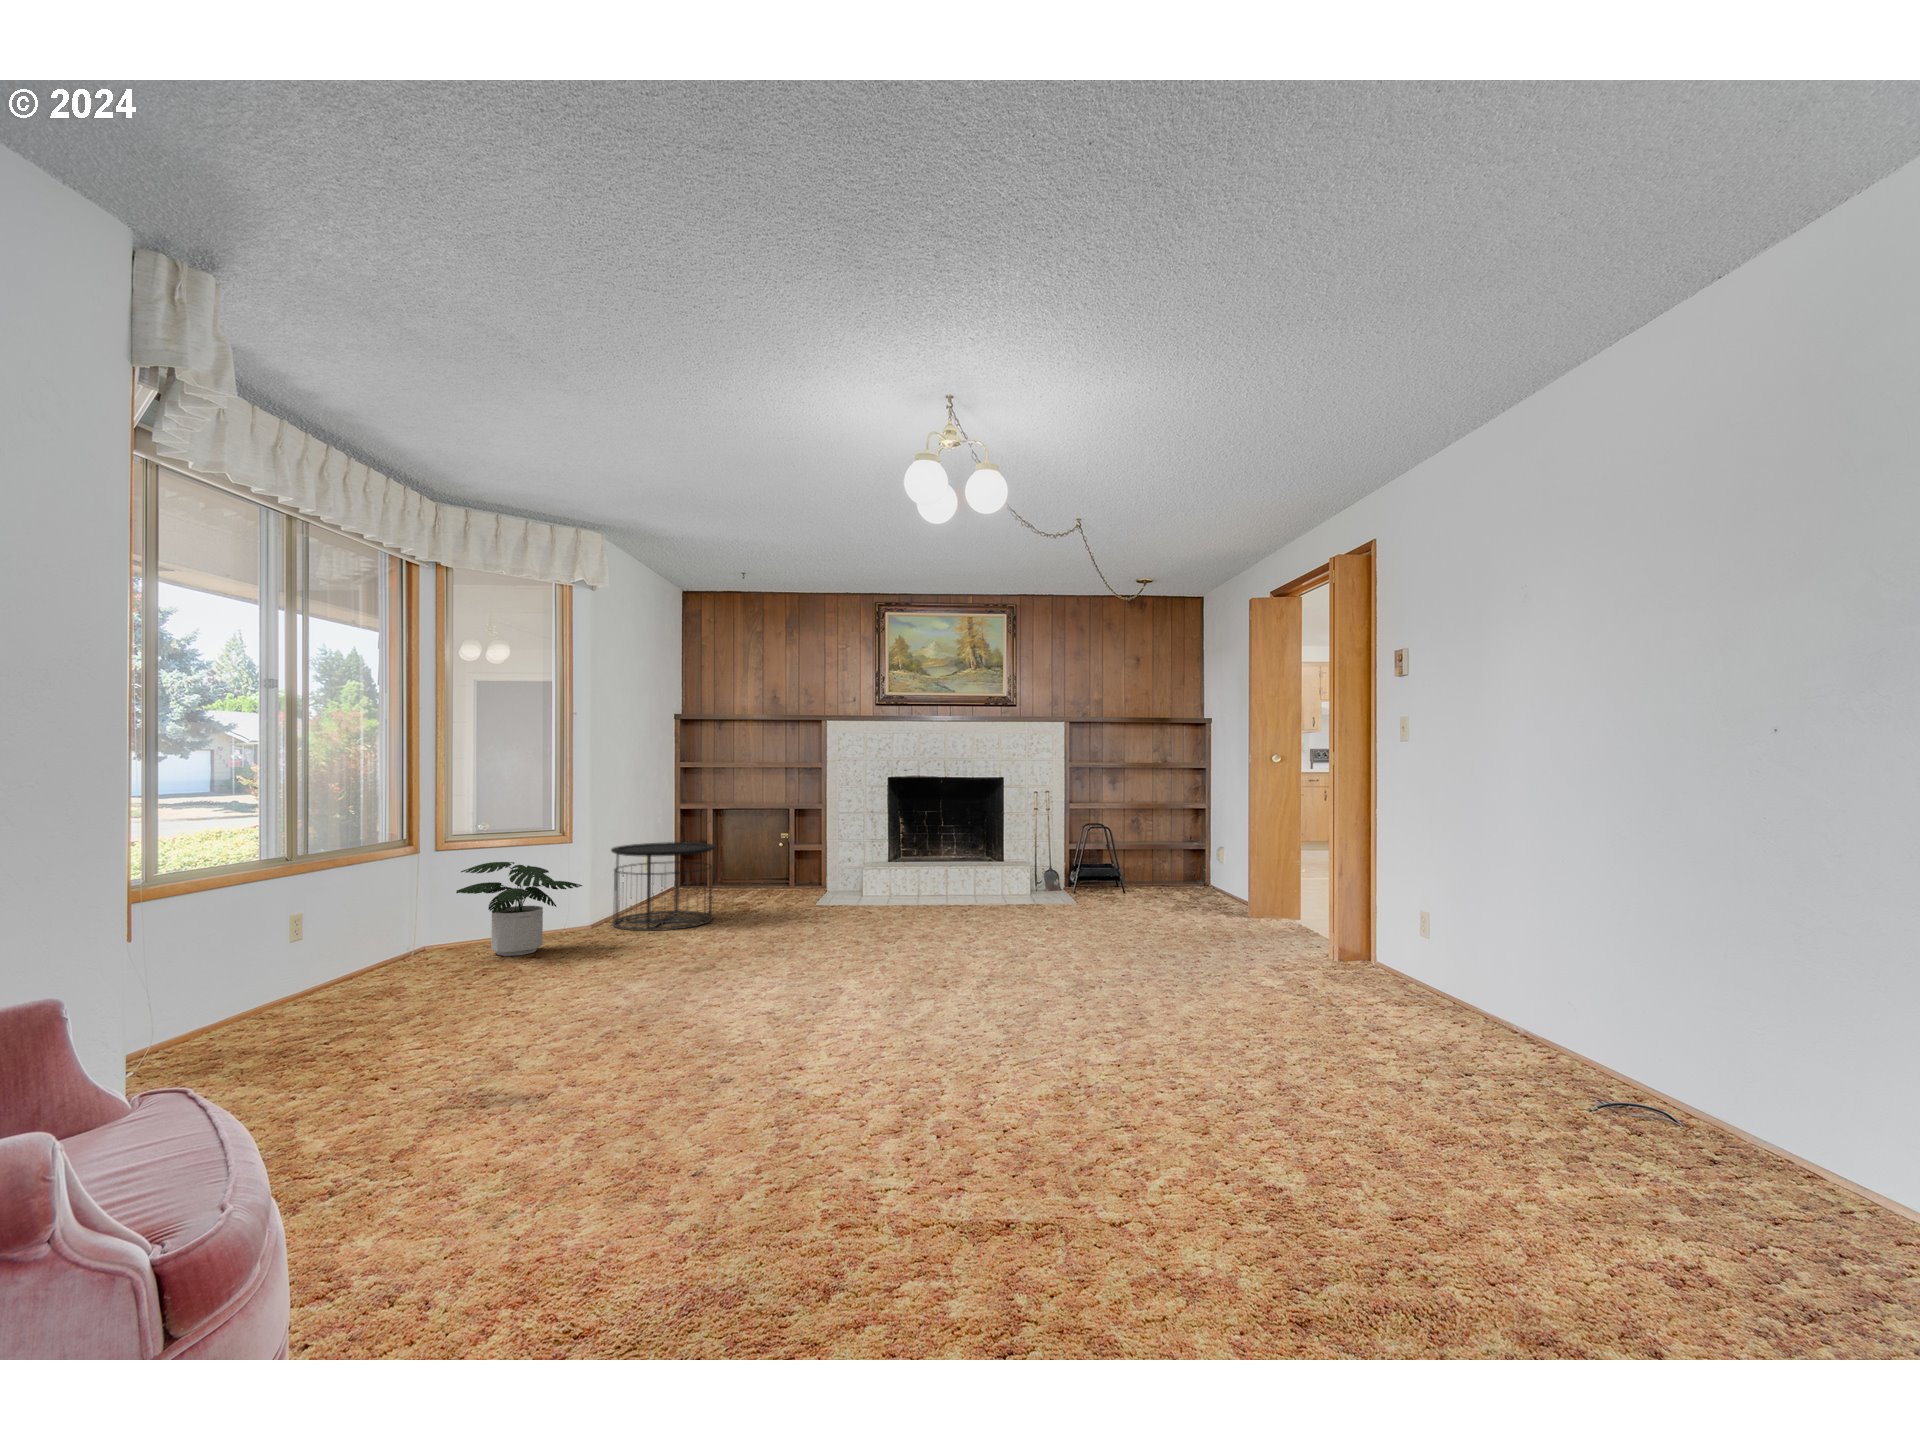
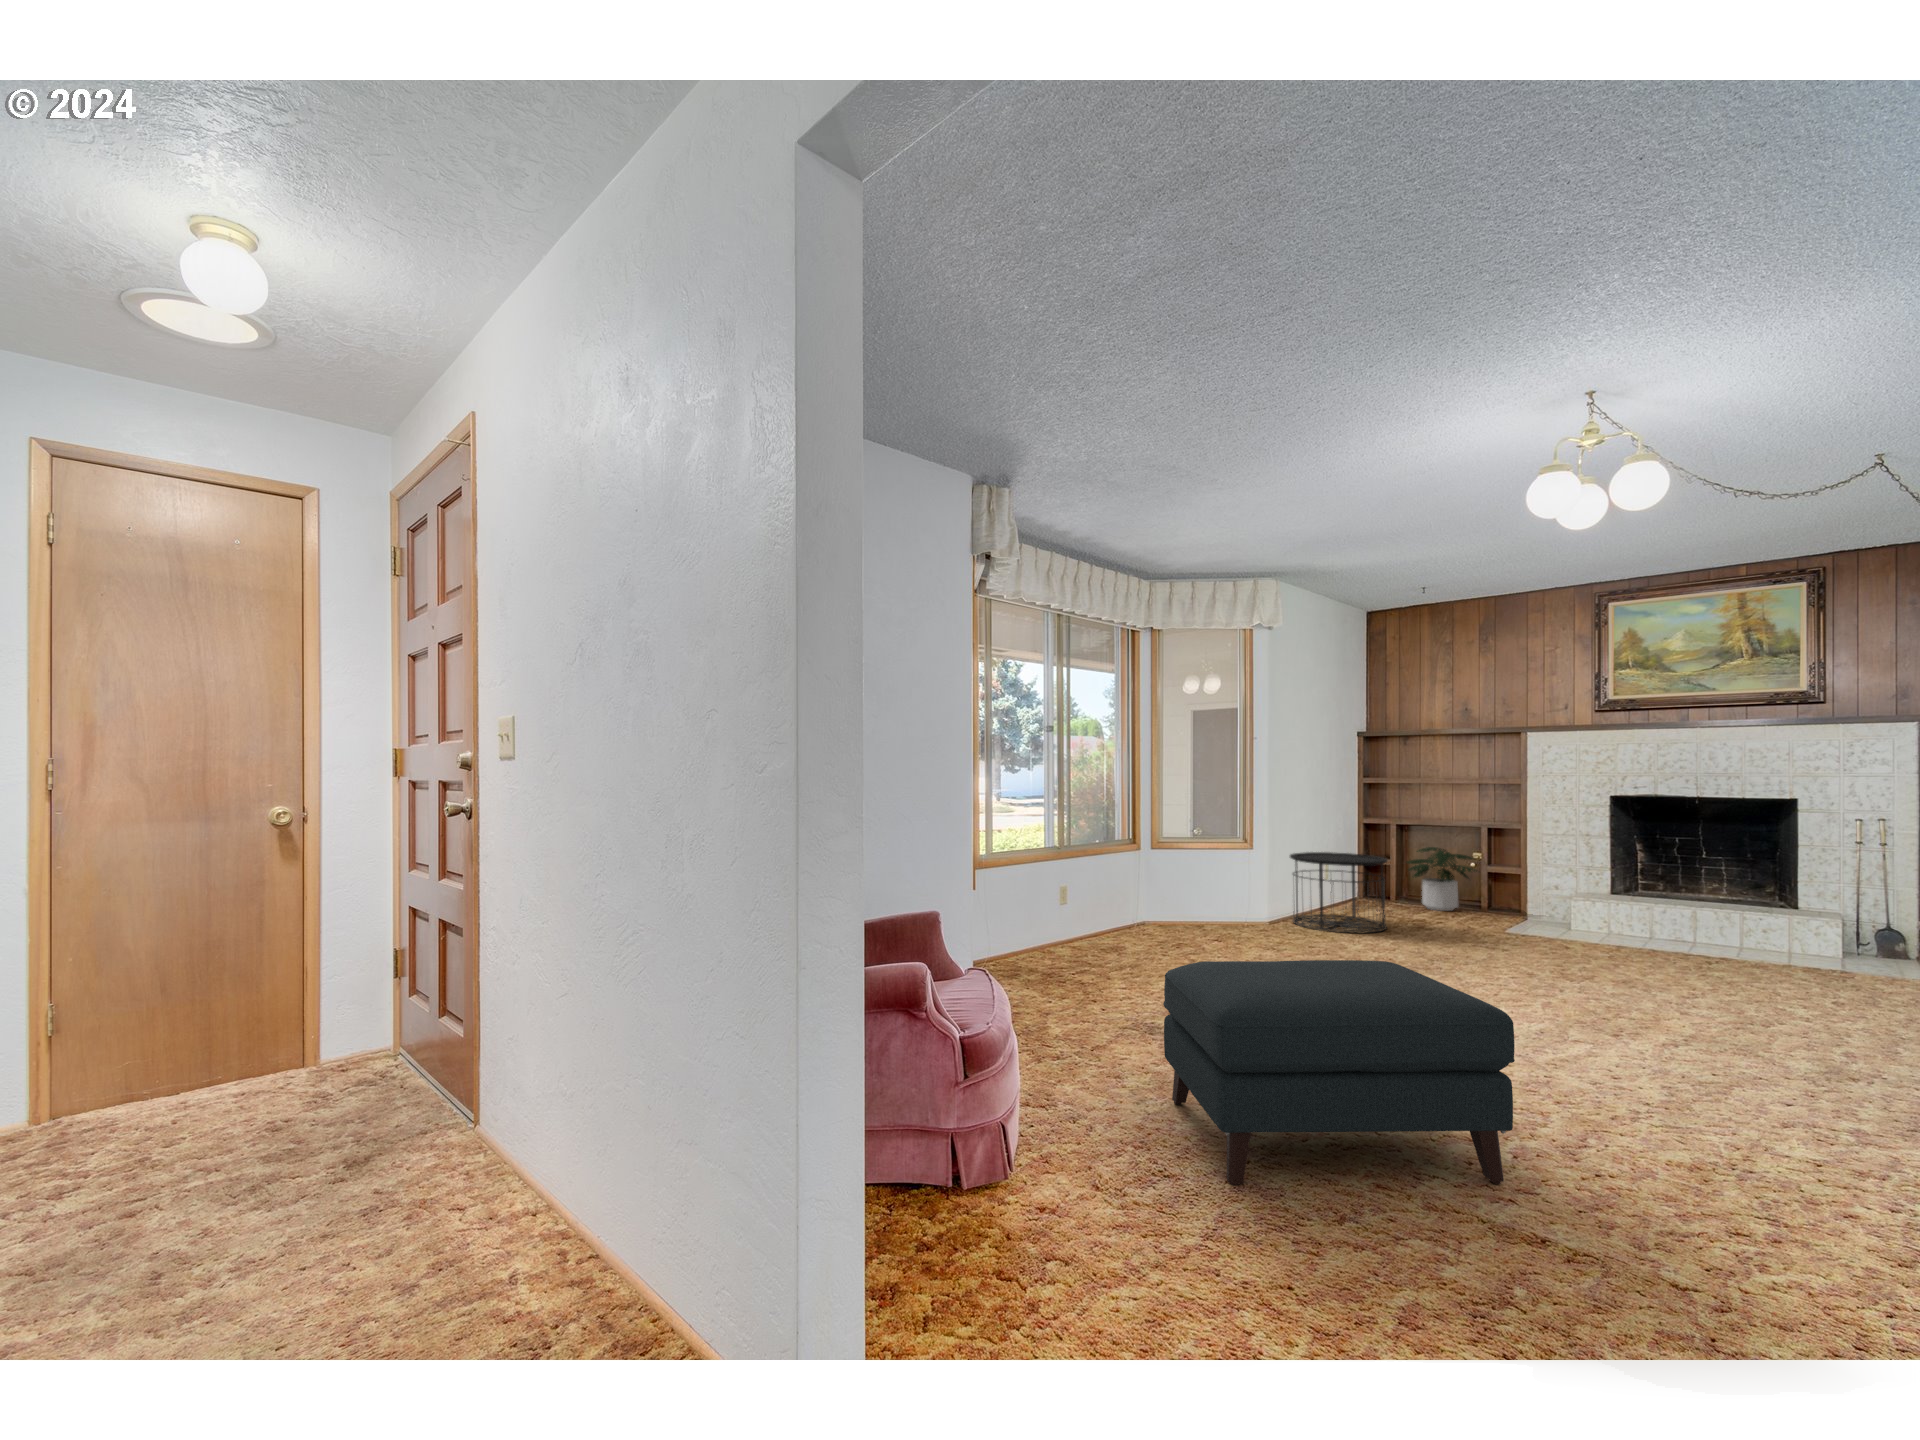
potted plant: present [456,862,582,956] -> present [1407,847,1476,911]
ottoman: none [539,953,960,1305] -> present [1163,960,1515,1185]

